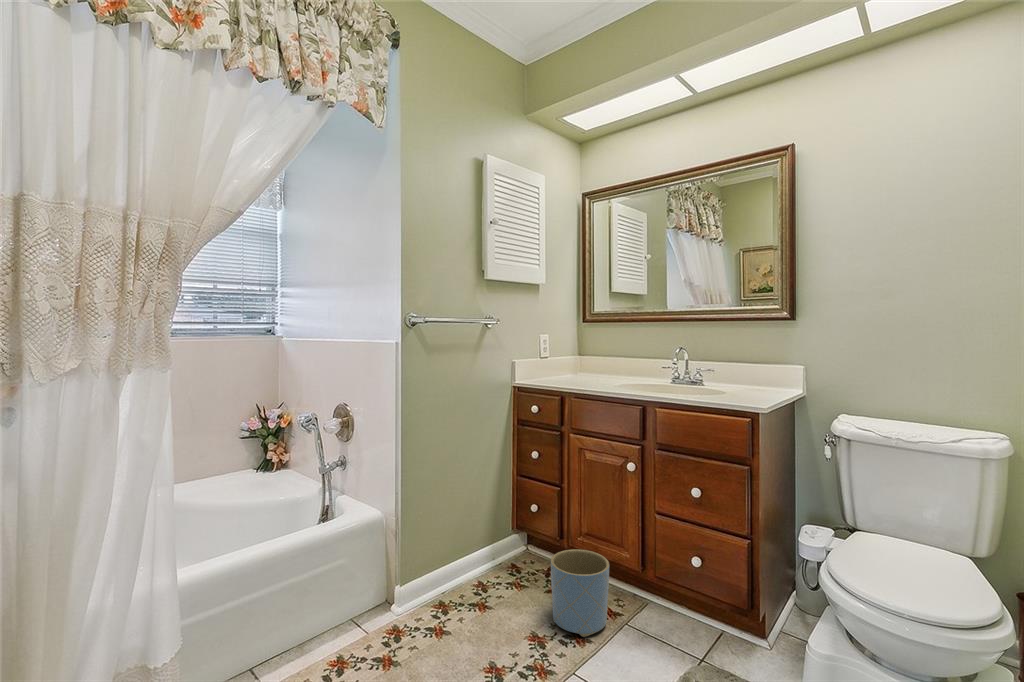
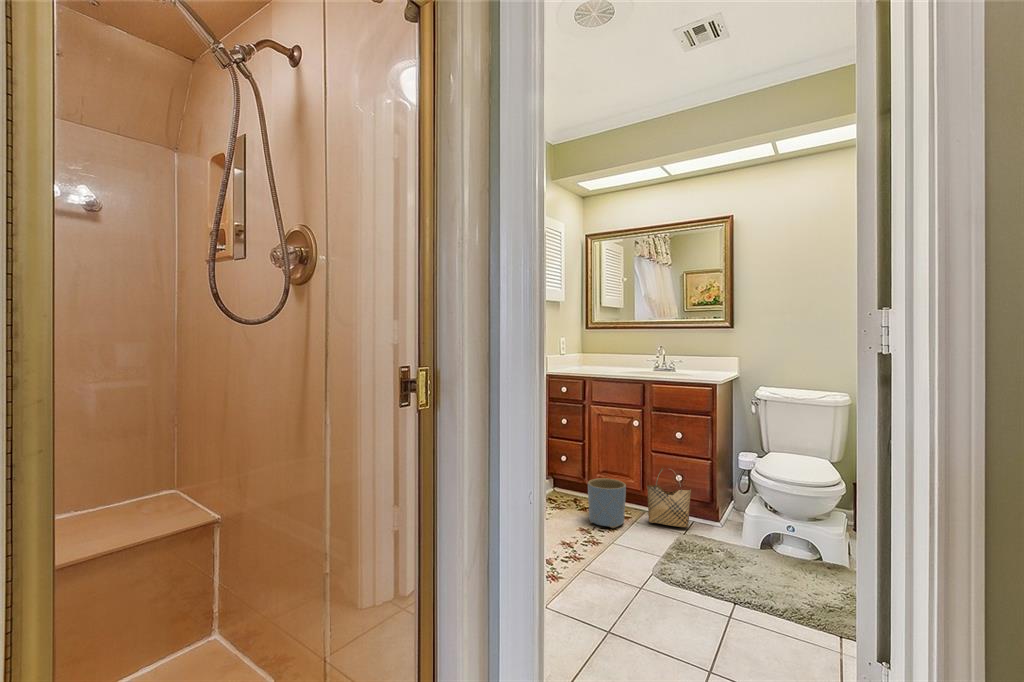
woven basket: none [644,536,716,646] -> present [647,468,691,527]

